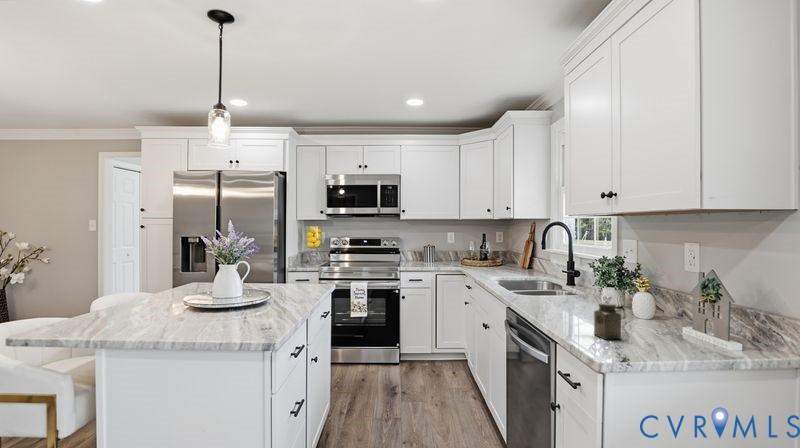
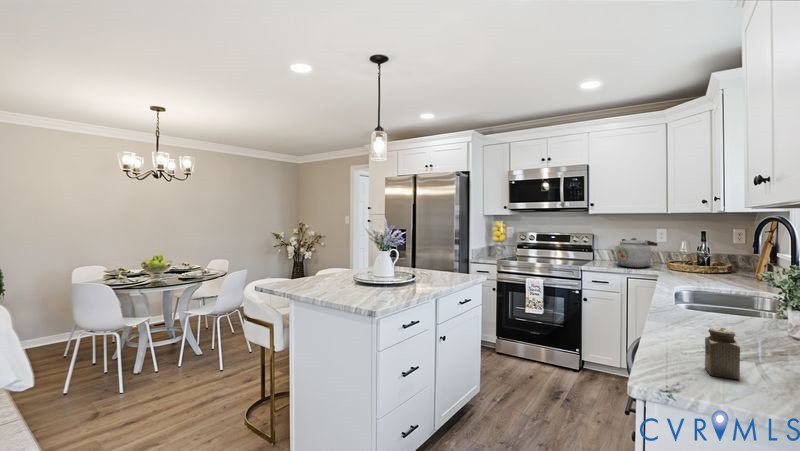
kettle: none [421,240,453,265] -> present [615,238,657,267]

